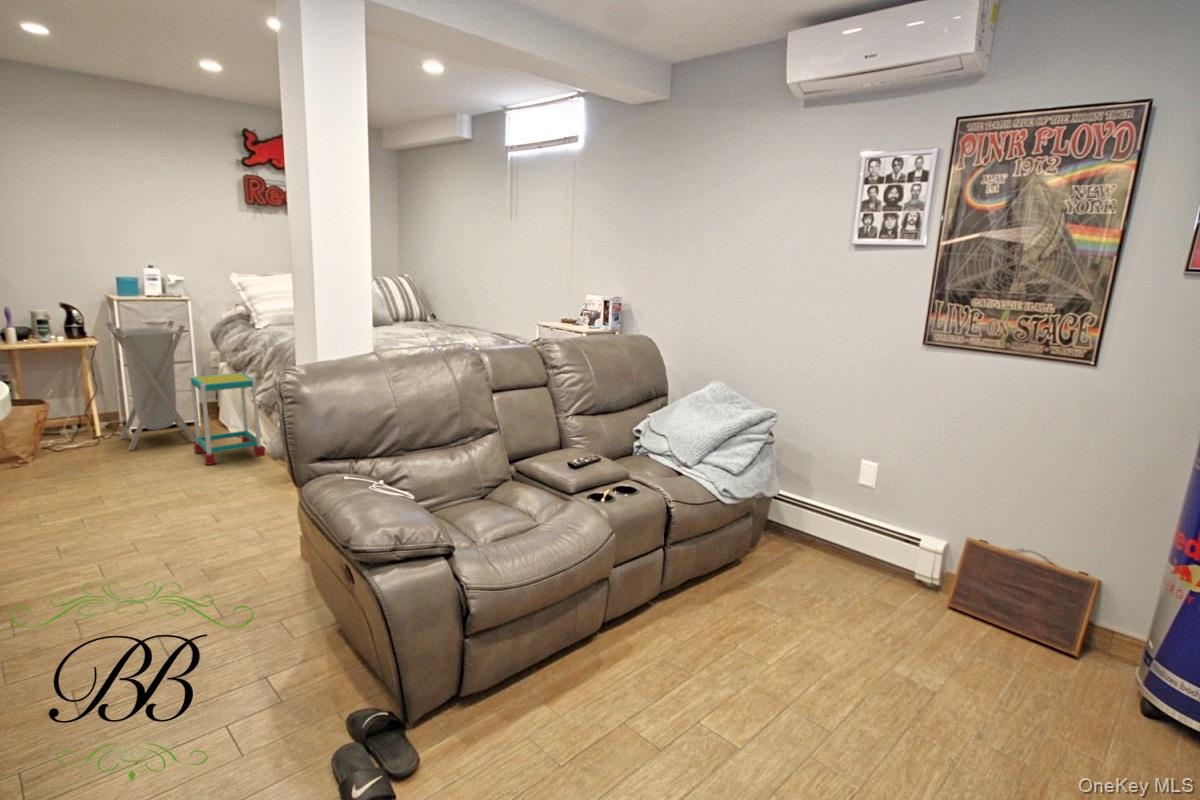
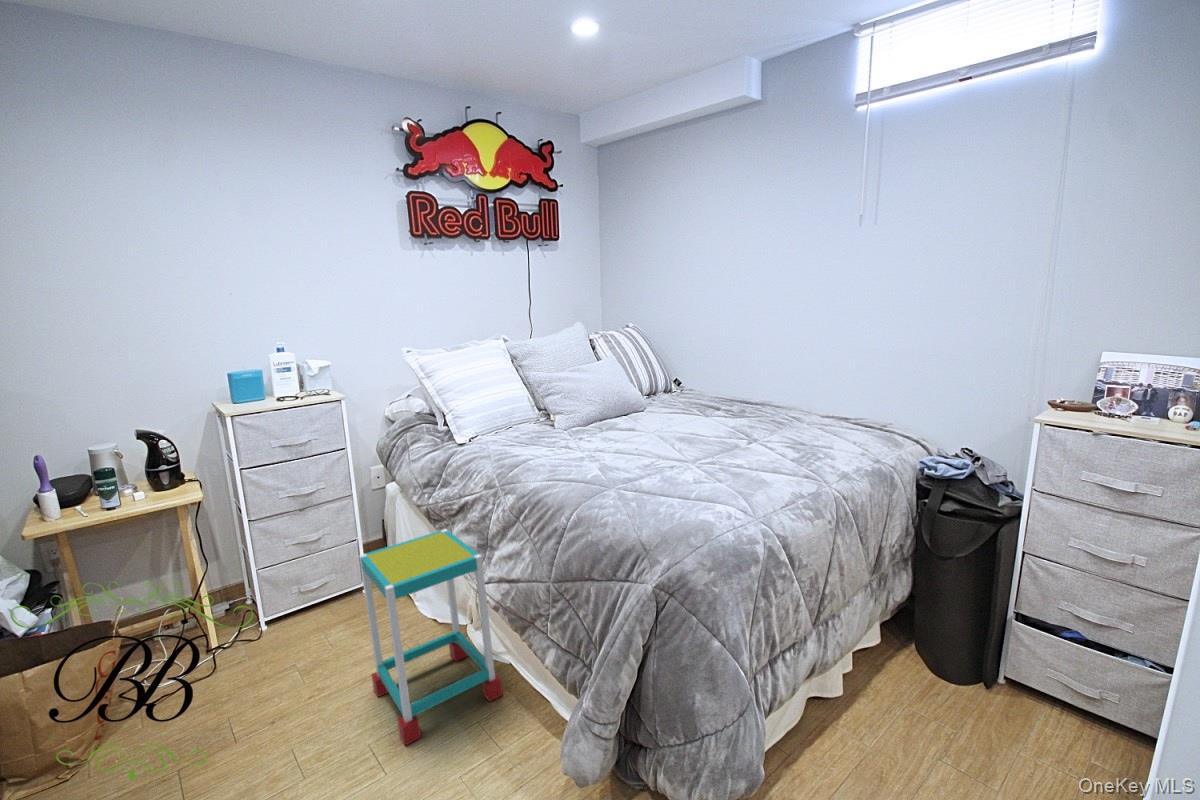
laundry hamper: present [106,320,196,450] -> none [210,438,373,693]

